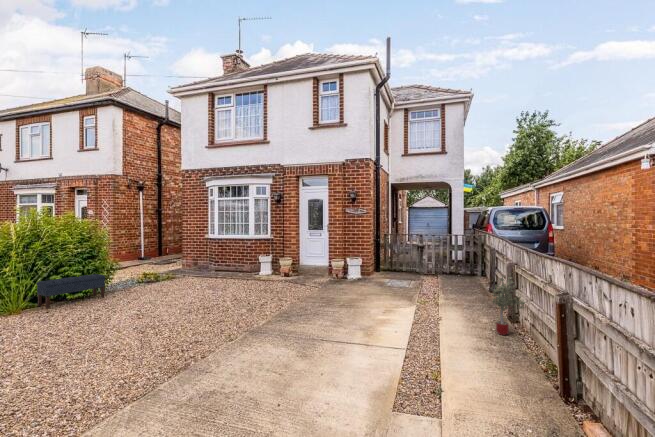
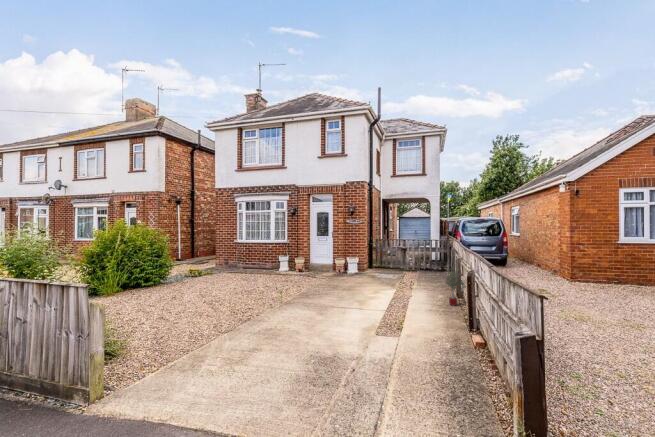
bench: present [36,274,105,309] -> none [123,269,169,293]

